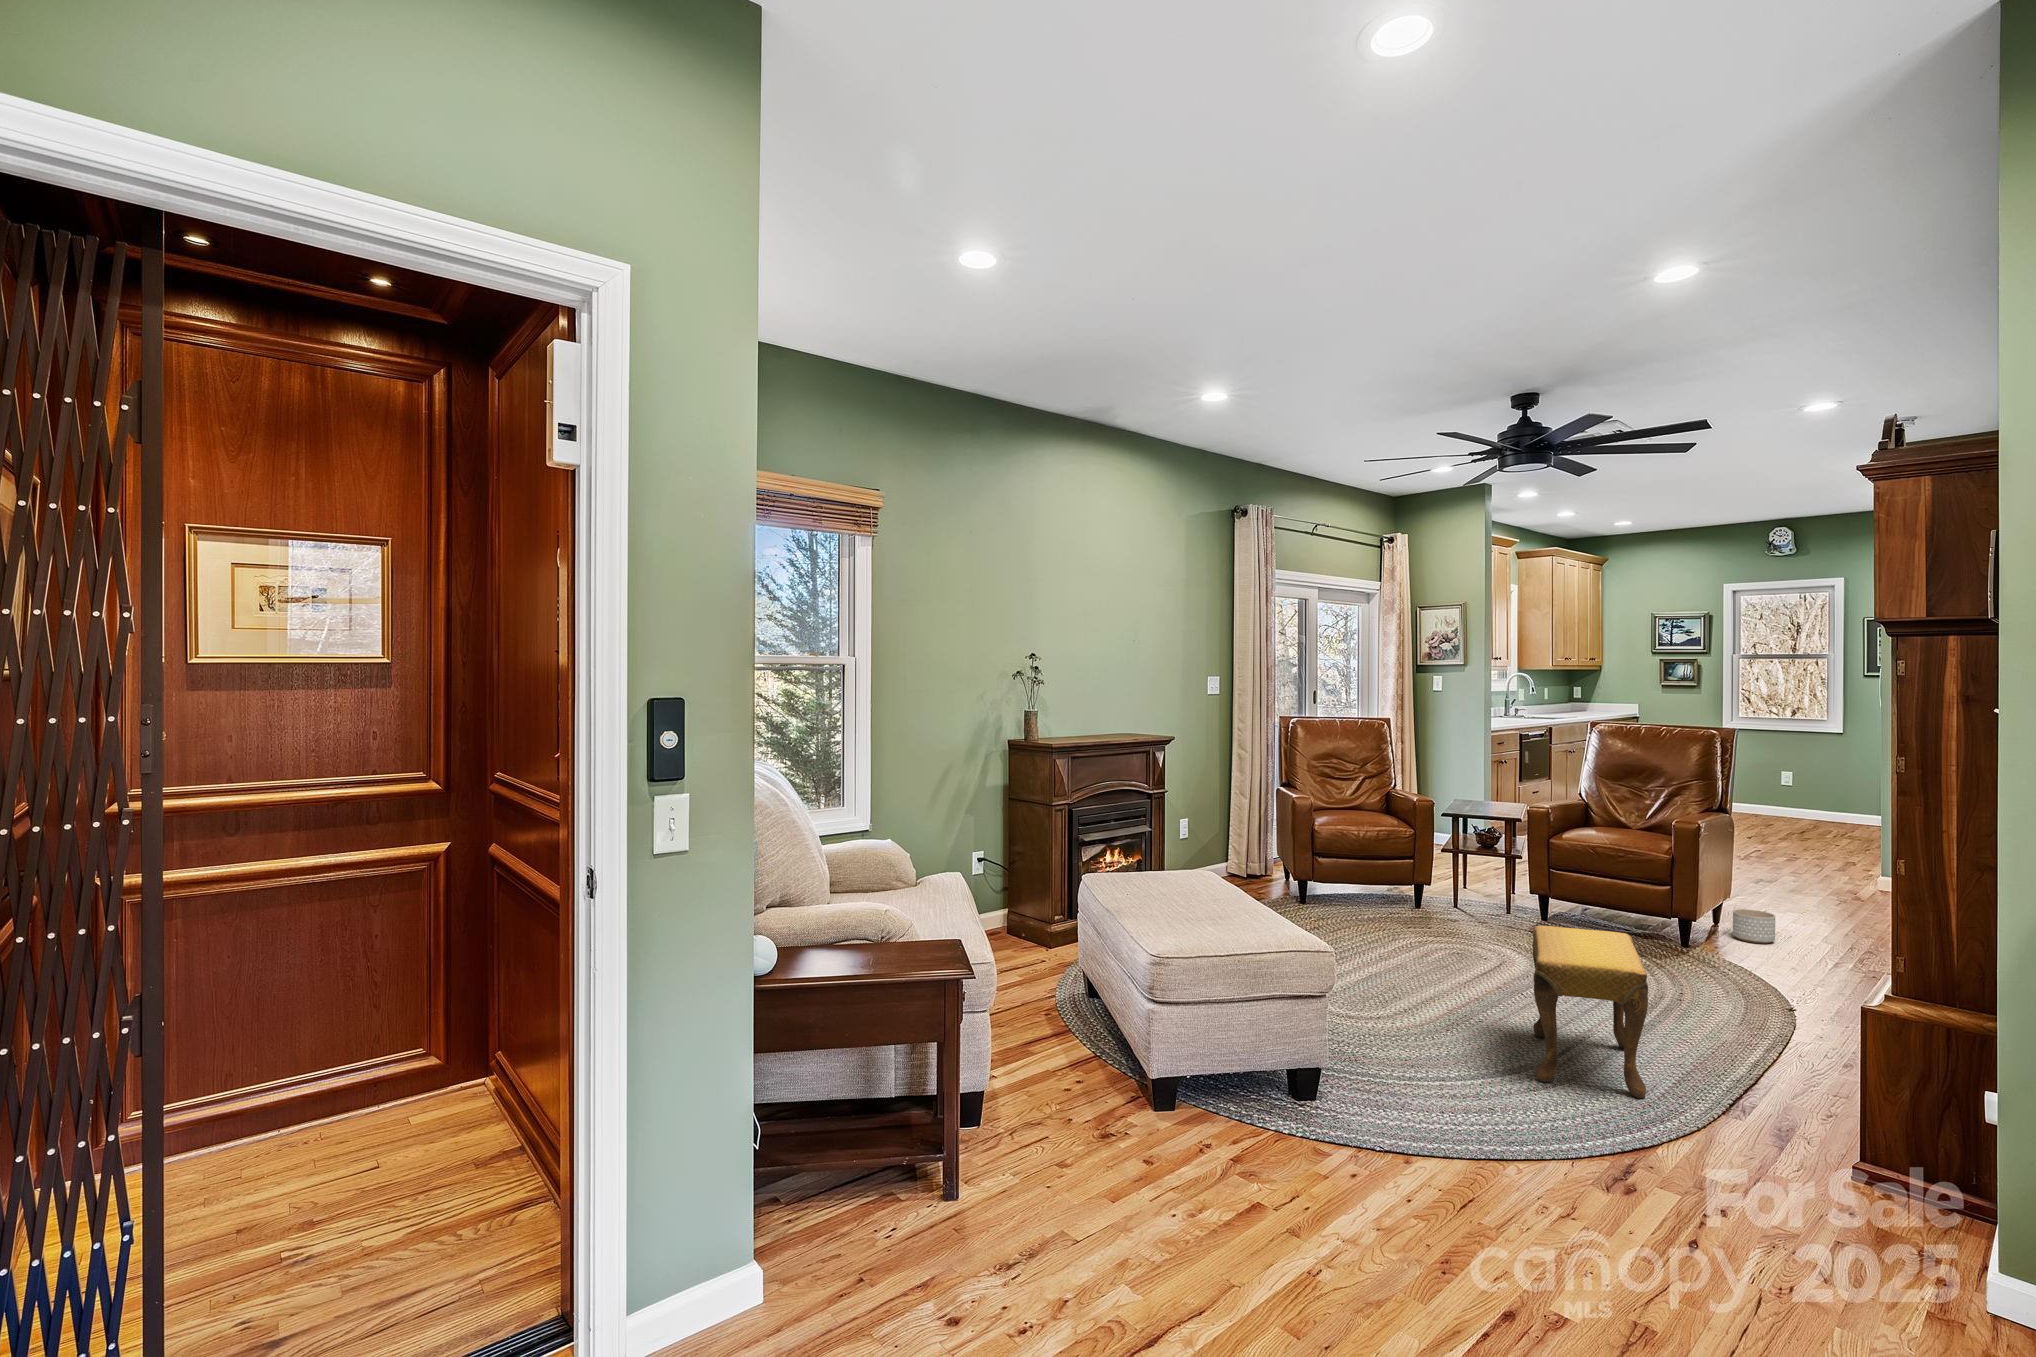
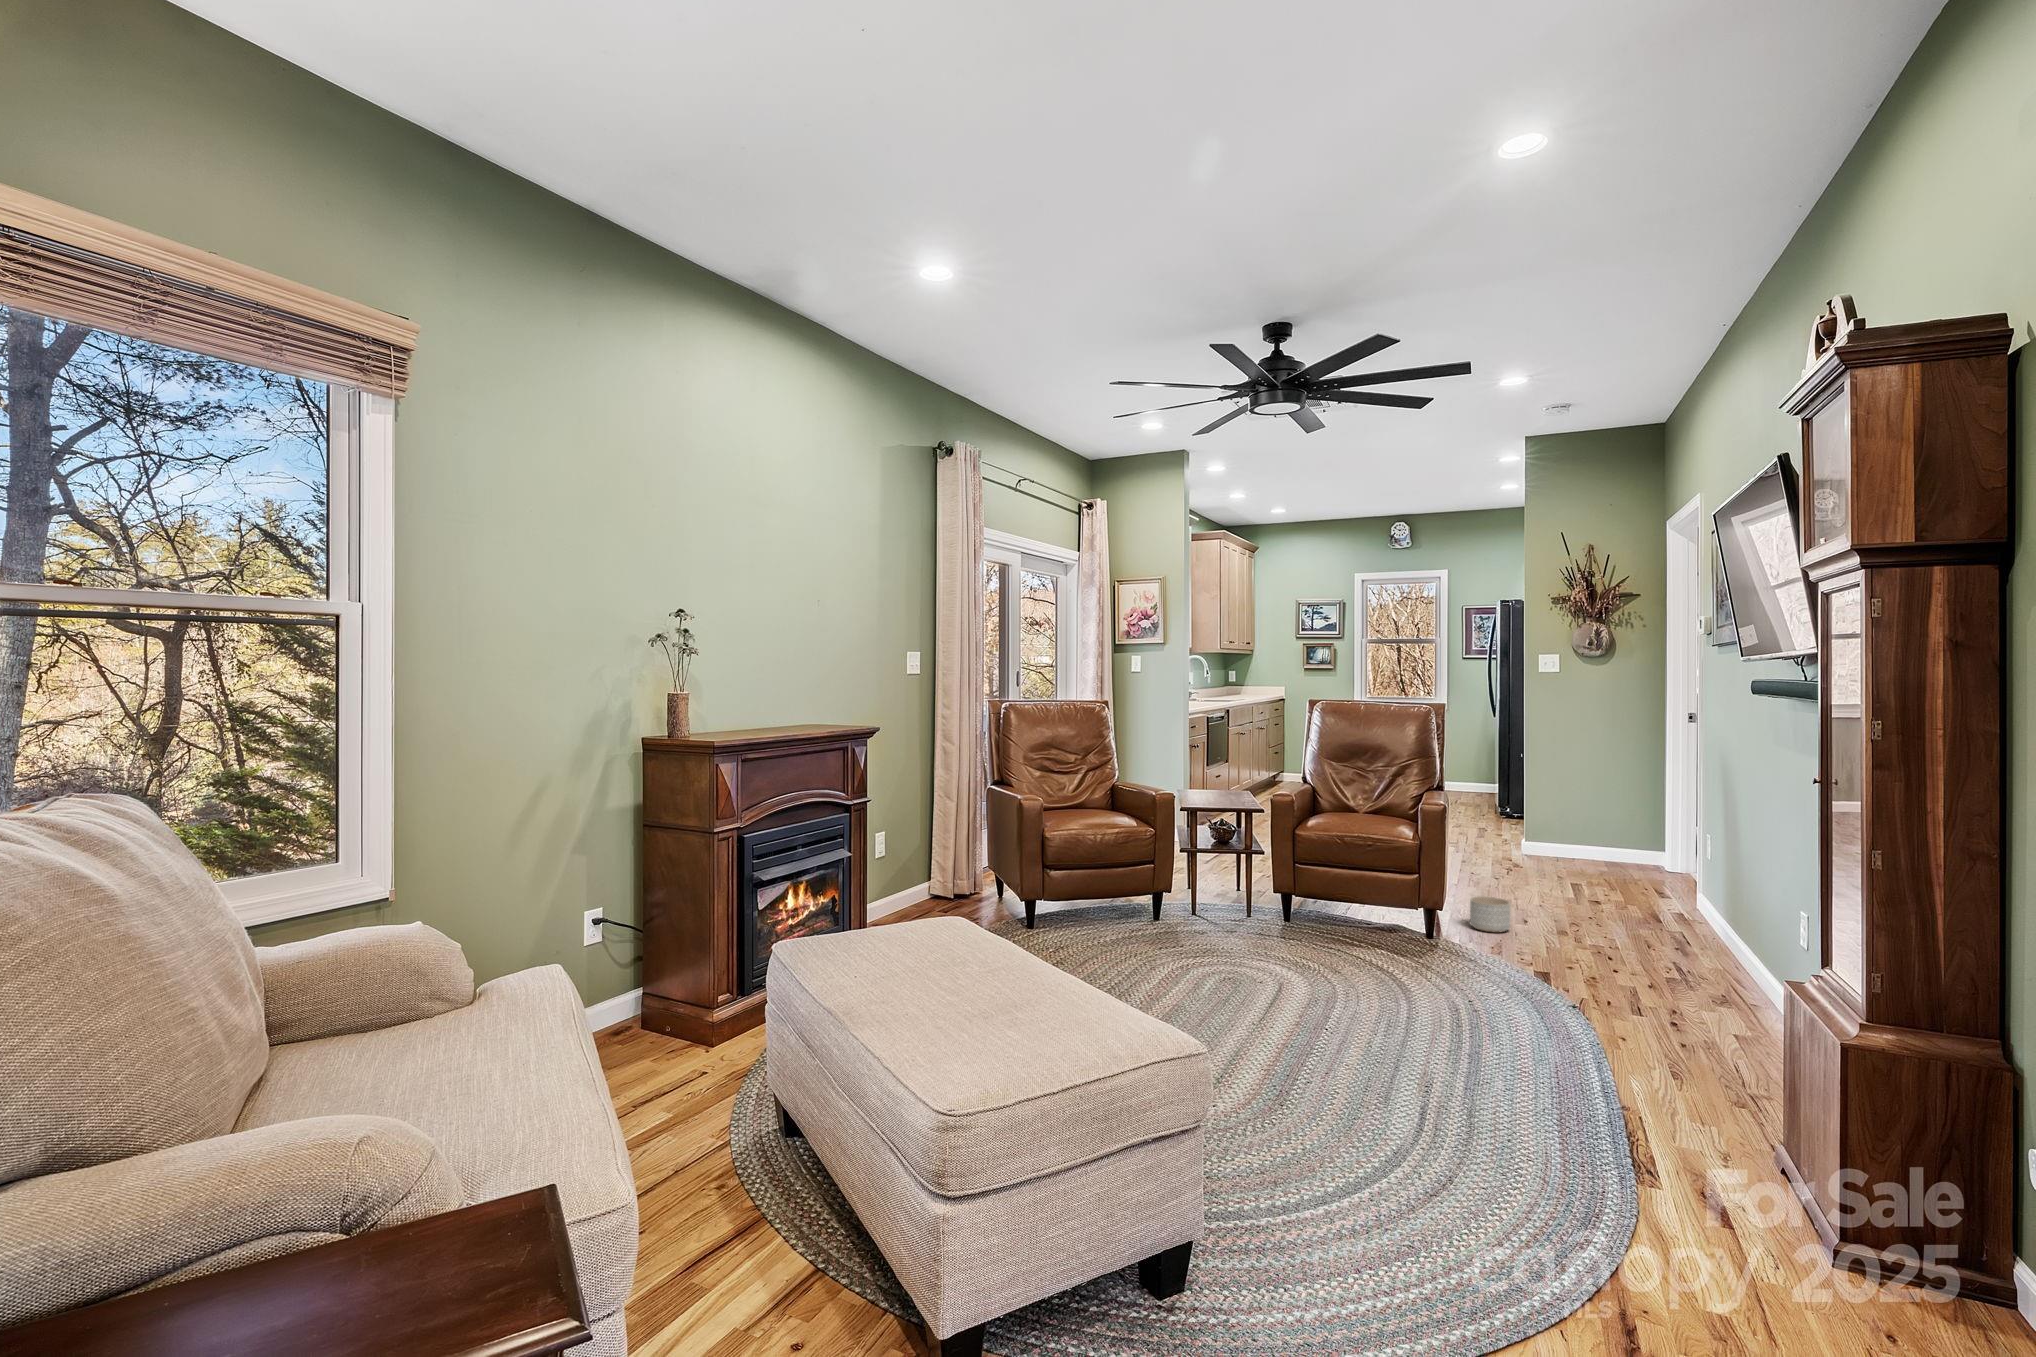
footstool: present [1532,926,1648,1098] -> none [1387,961,1582,1199]

